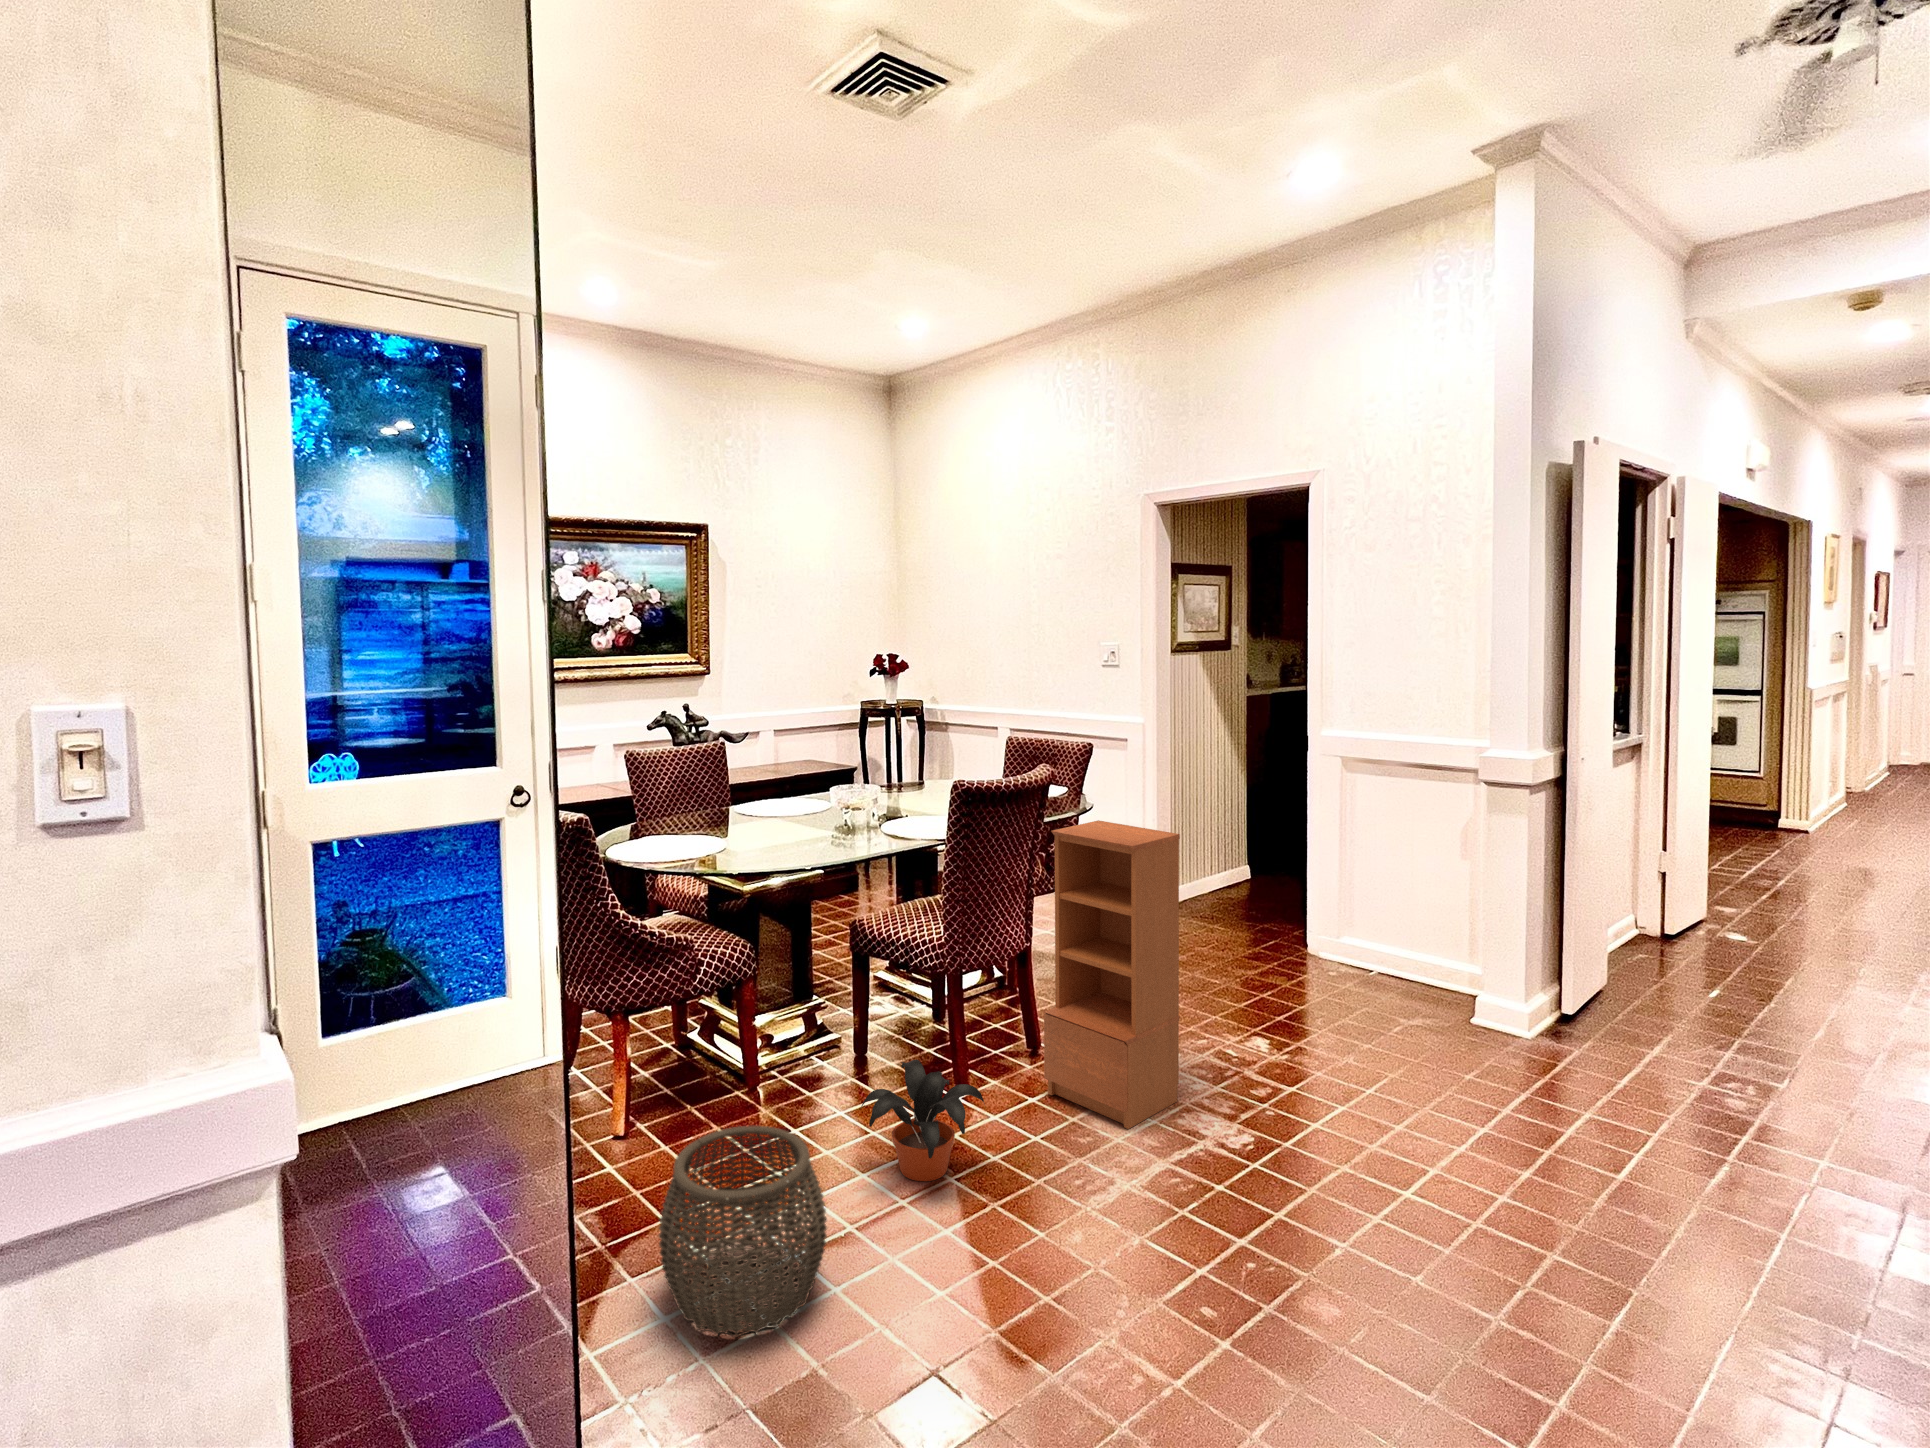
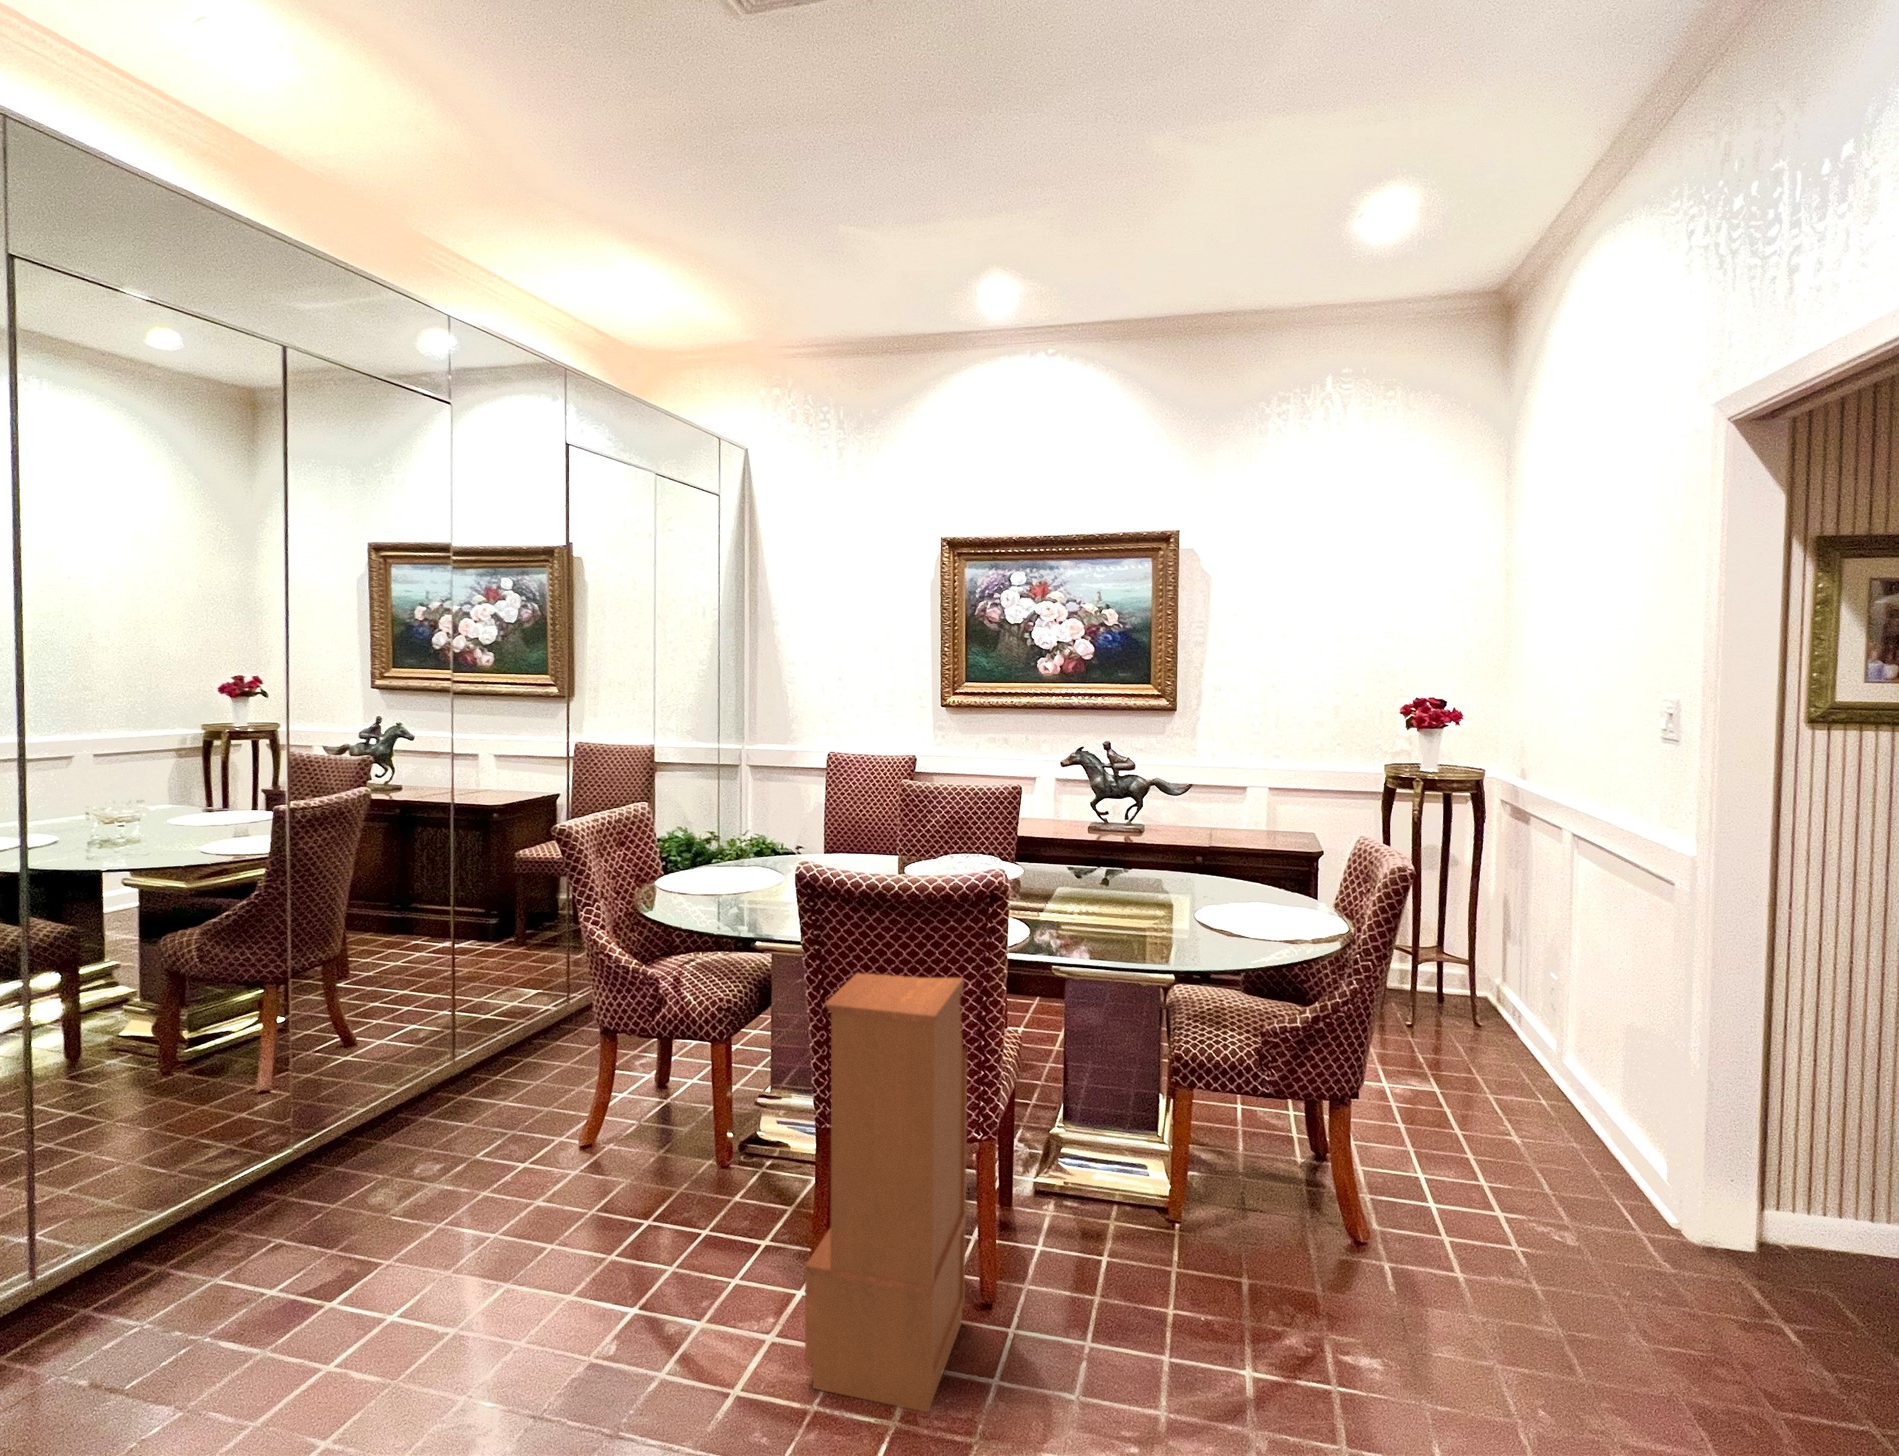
potted plant: present [861,1060,985,1181] -> none [559,1158,696,1292]
woven basket: present [659,1126,827,1337] -> none [298,1115,461,1291]

